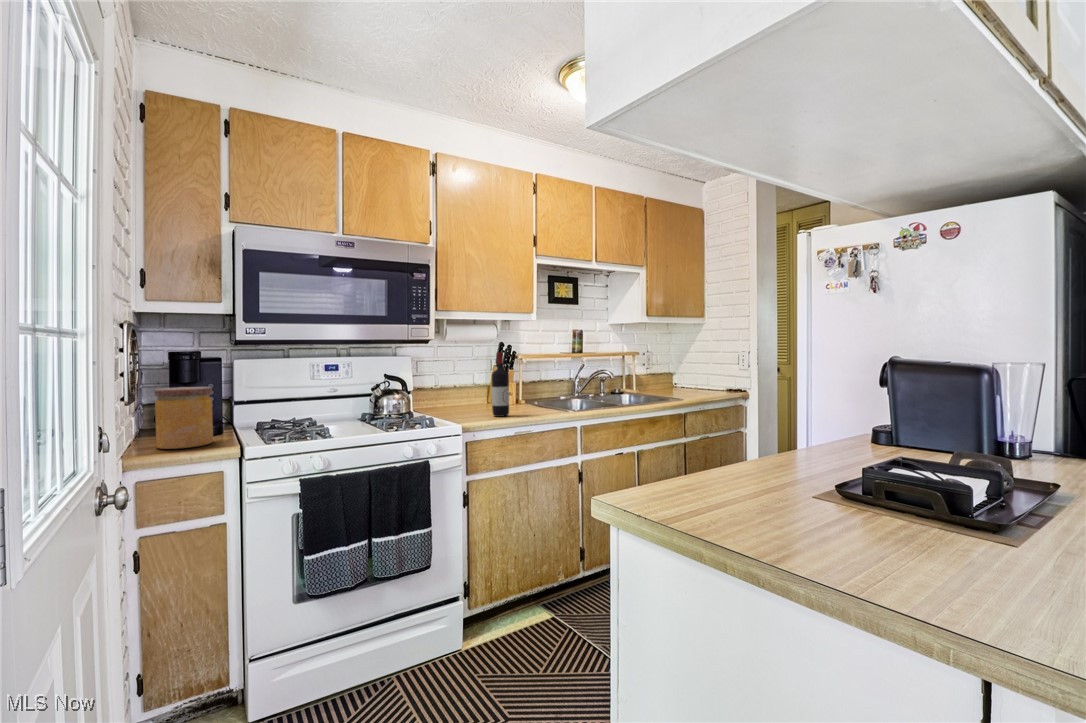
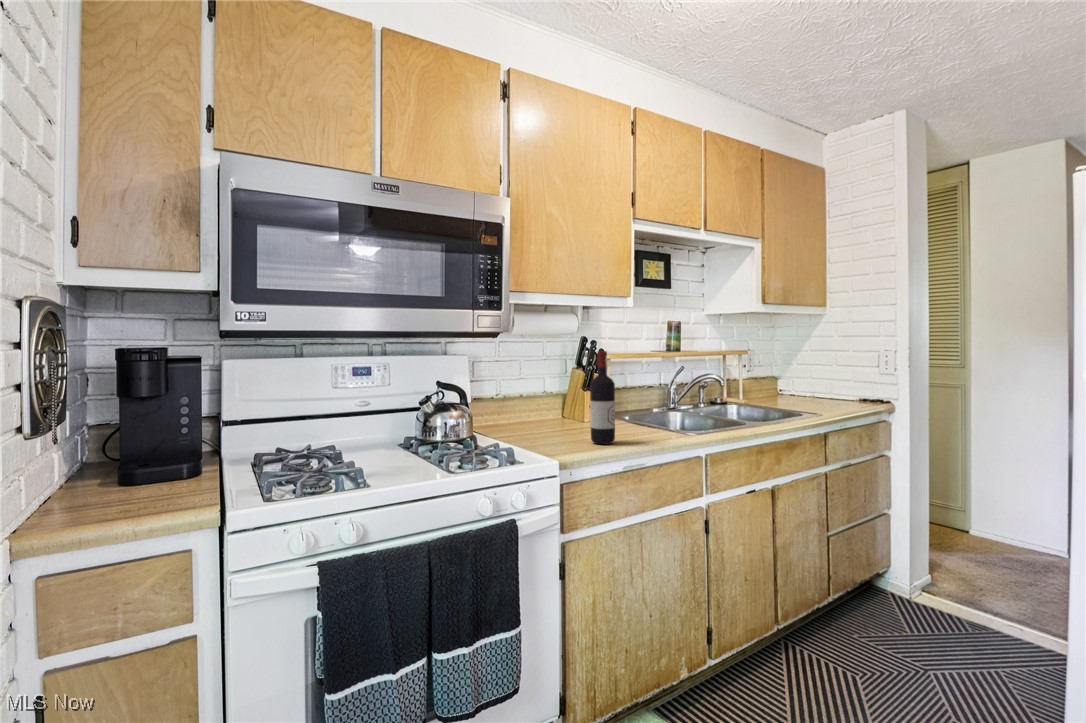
jar: present [155,387,213,449] -> none [79,405,179,512]

